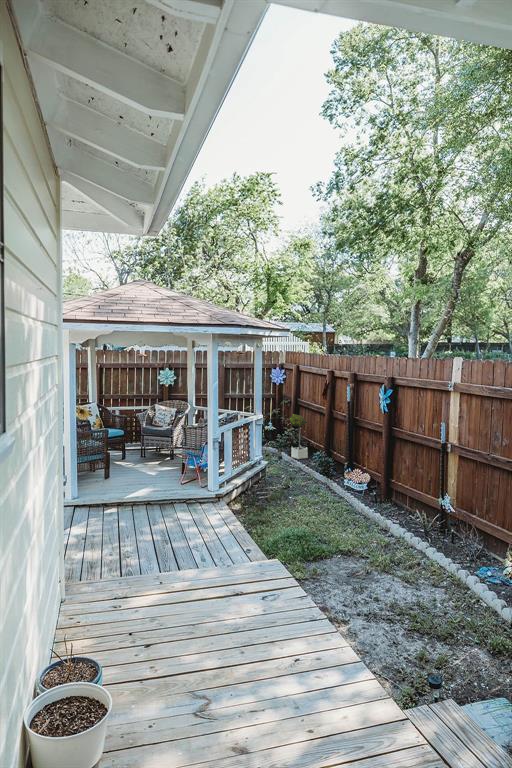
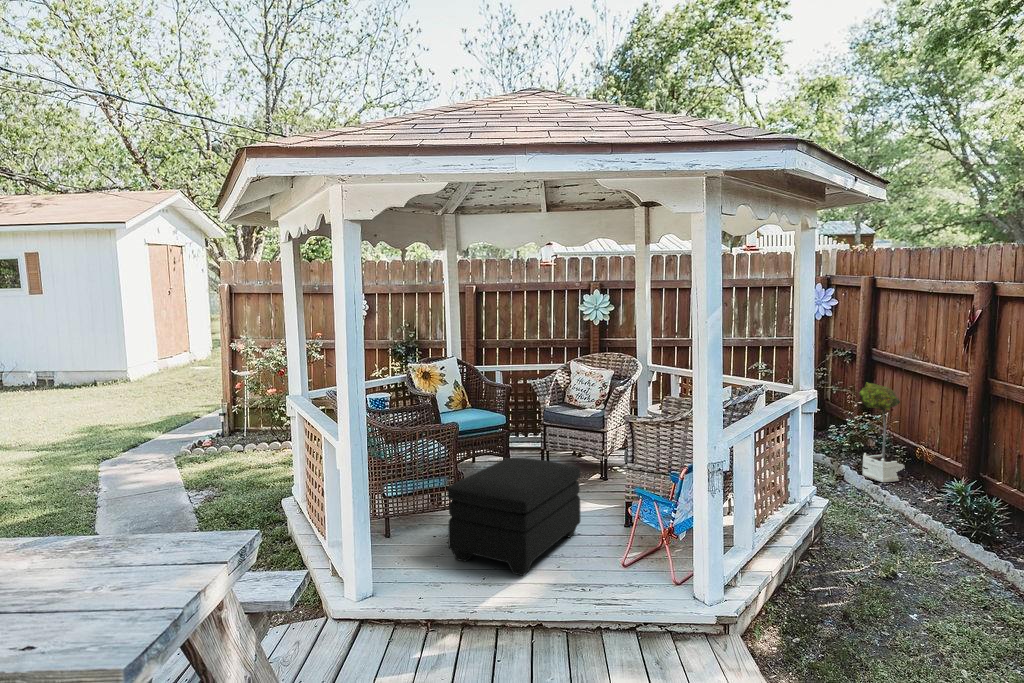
ottoman: none [107,446,161,487] -> present [448,458,581,576]

